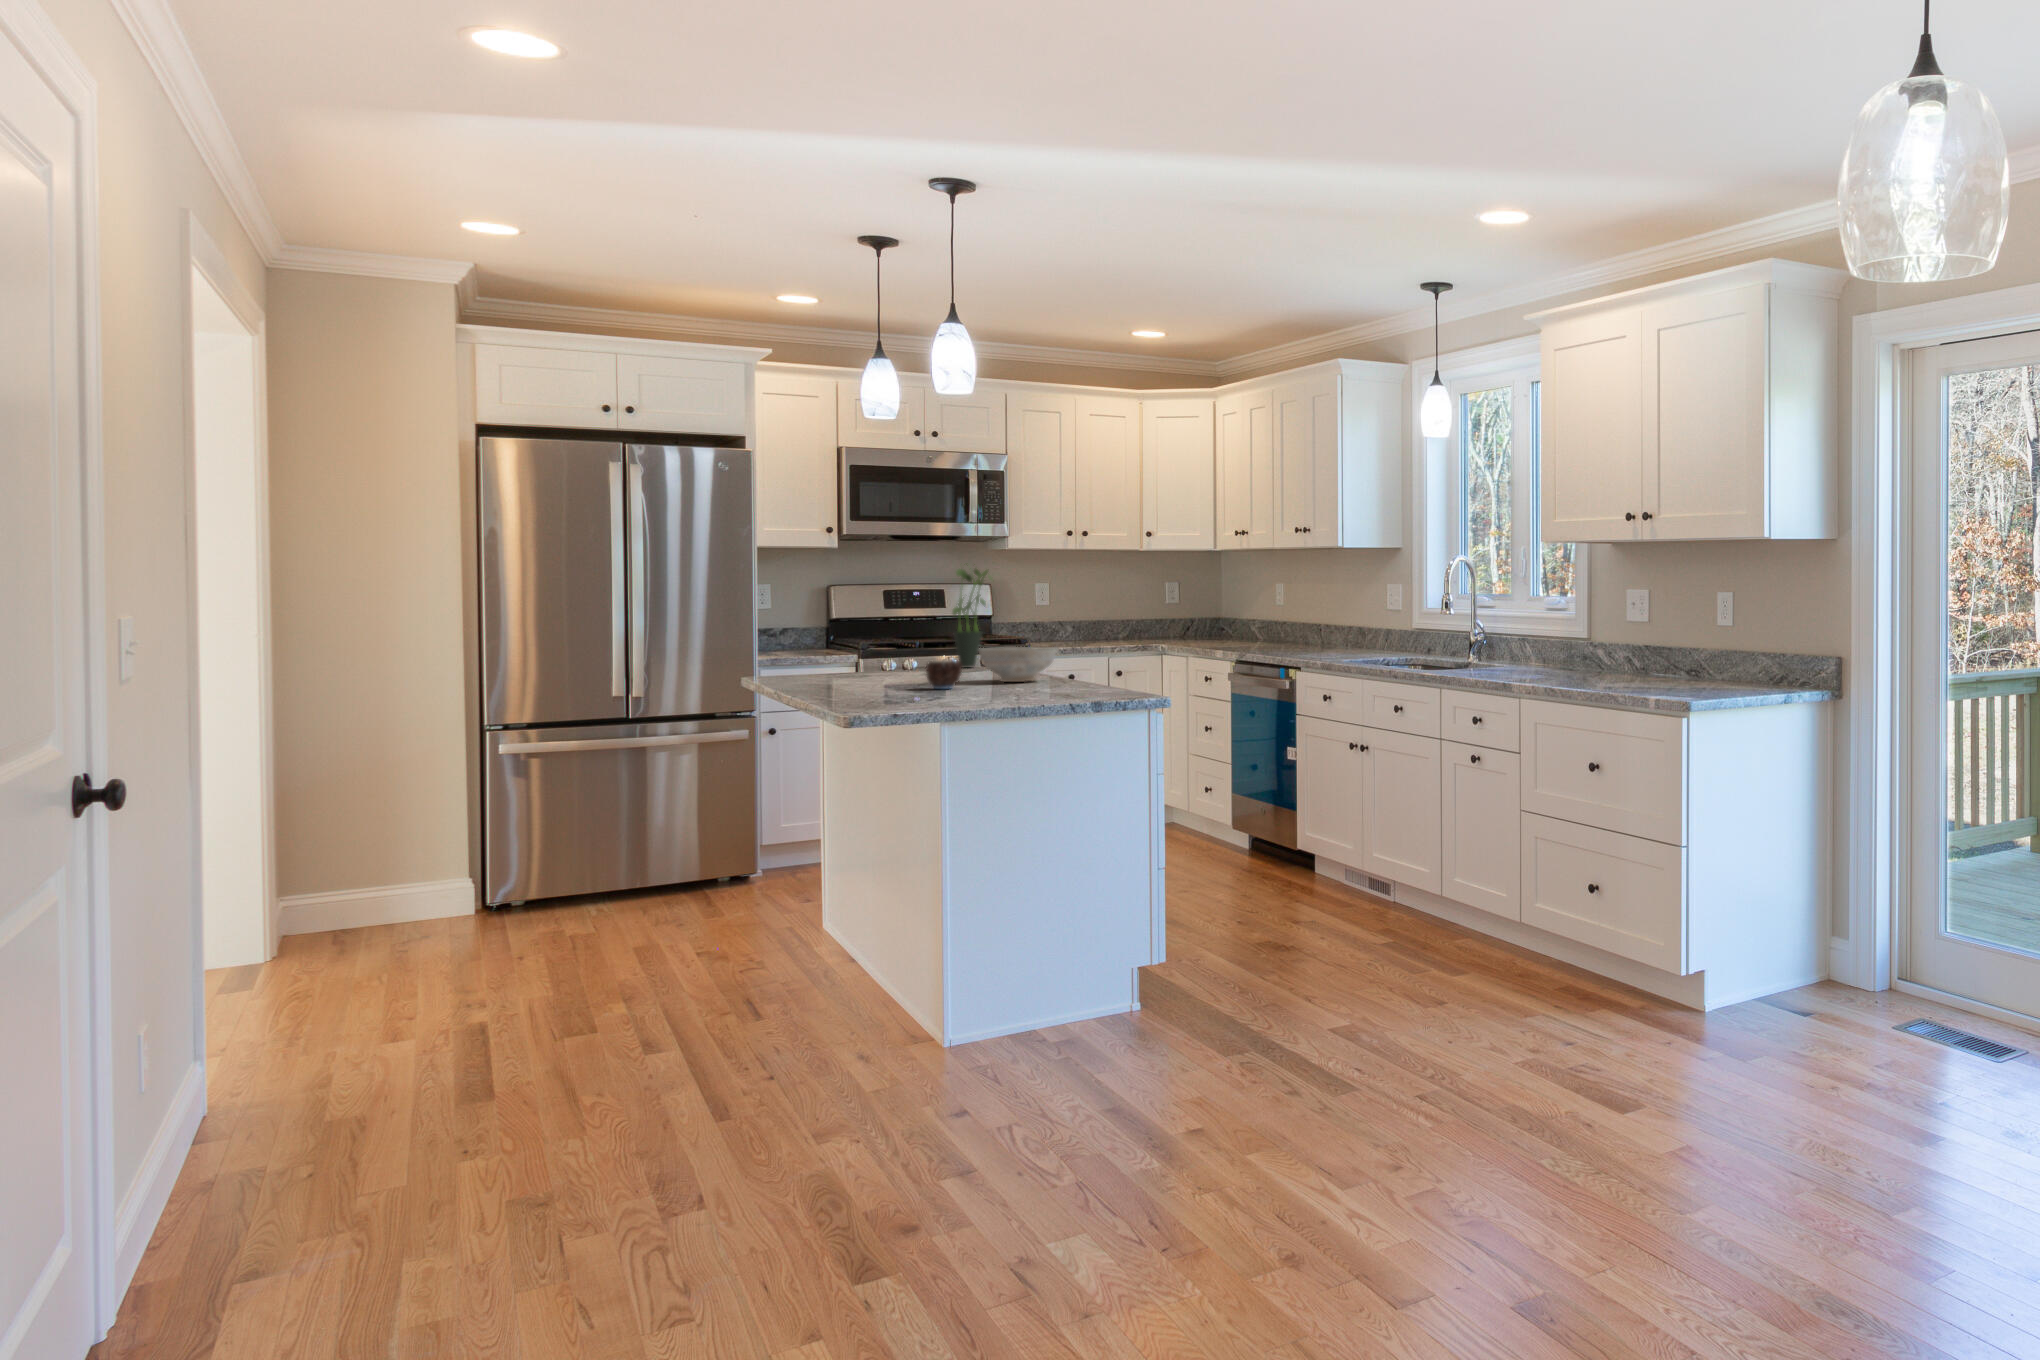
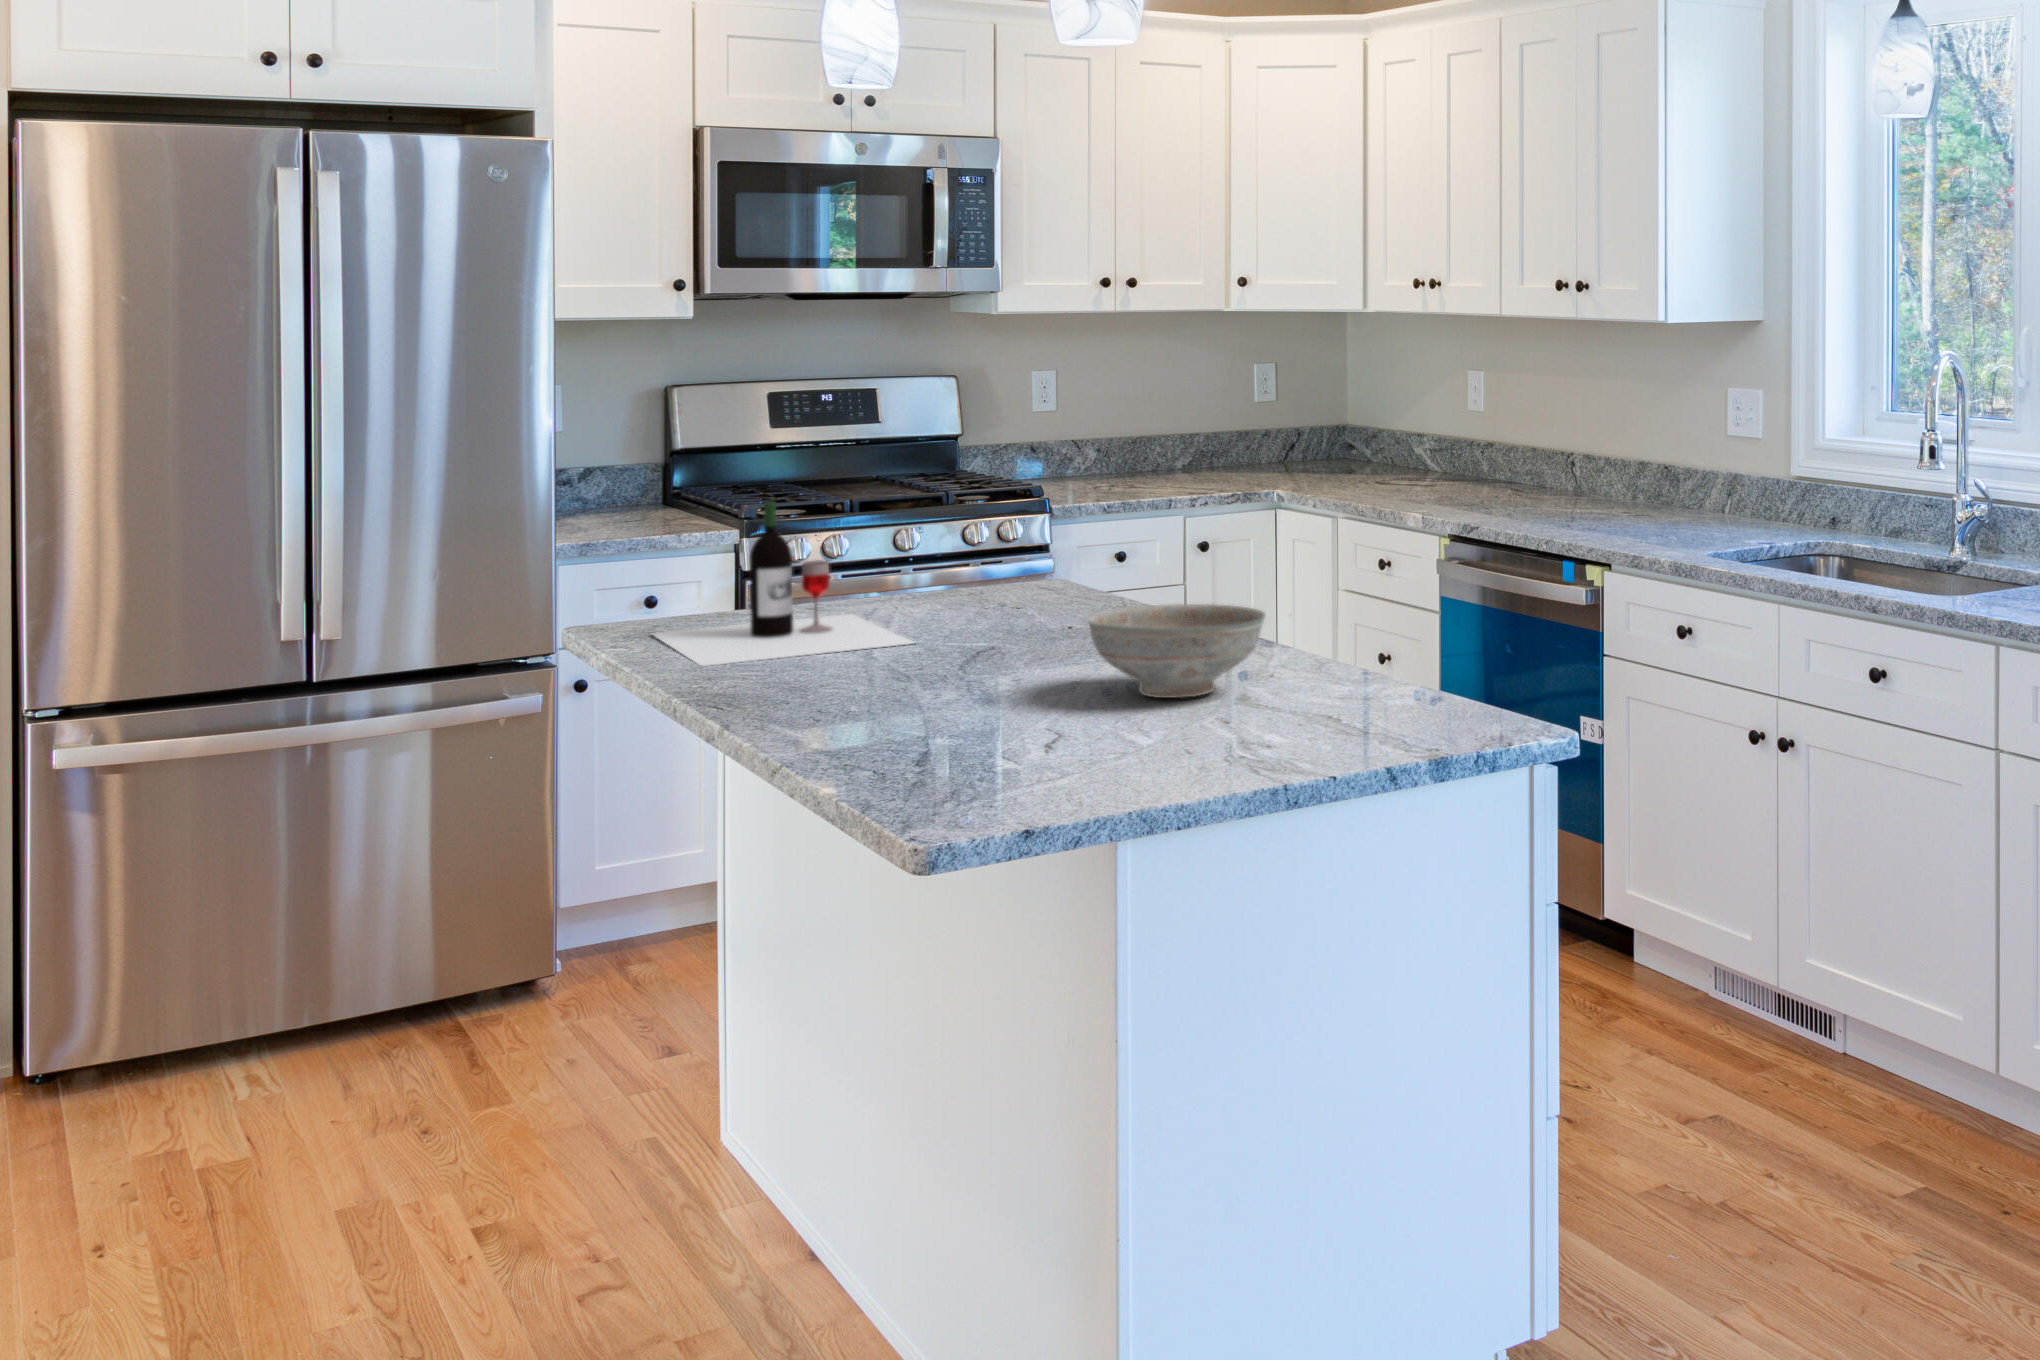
potted plant: present [953,568,992,668] -> none [968,386,1054,607]
wine bottle: none [795,611,917,679] -> present [653,502,914,666]
candle: present [926,656,962,689] -> none [991,656,1080,743]

